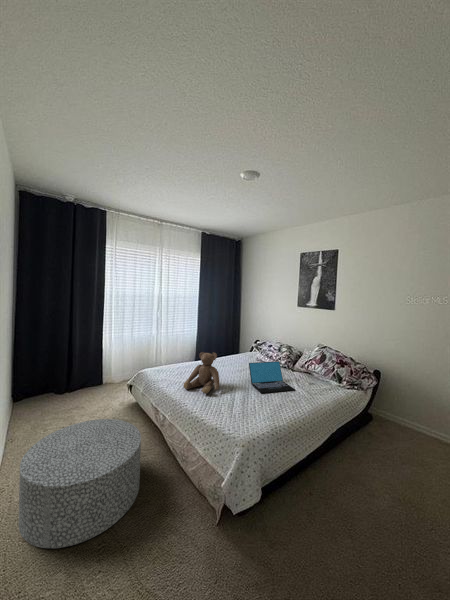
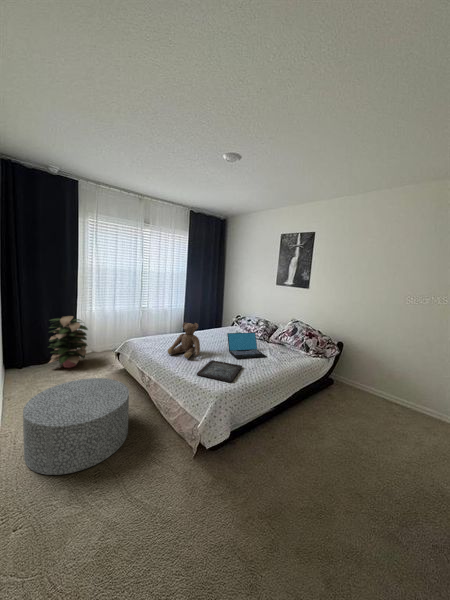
decorative plant: none [54,346,99,403] -> present [49,316,88,368]
tray: none [218,396,269,425] -> present [197,360,242,382]

